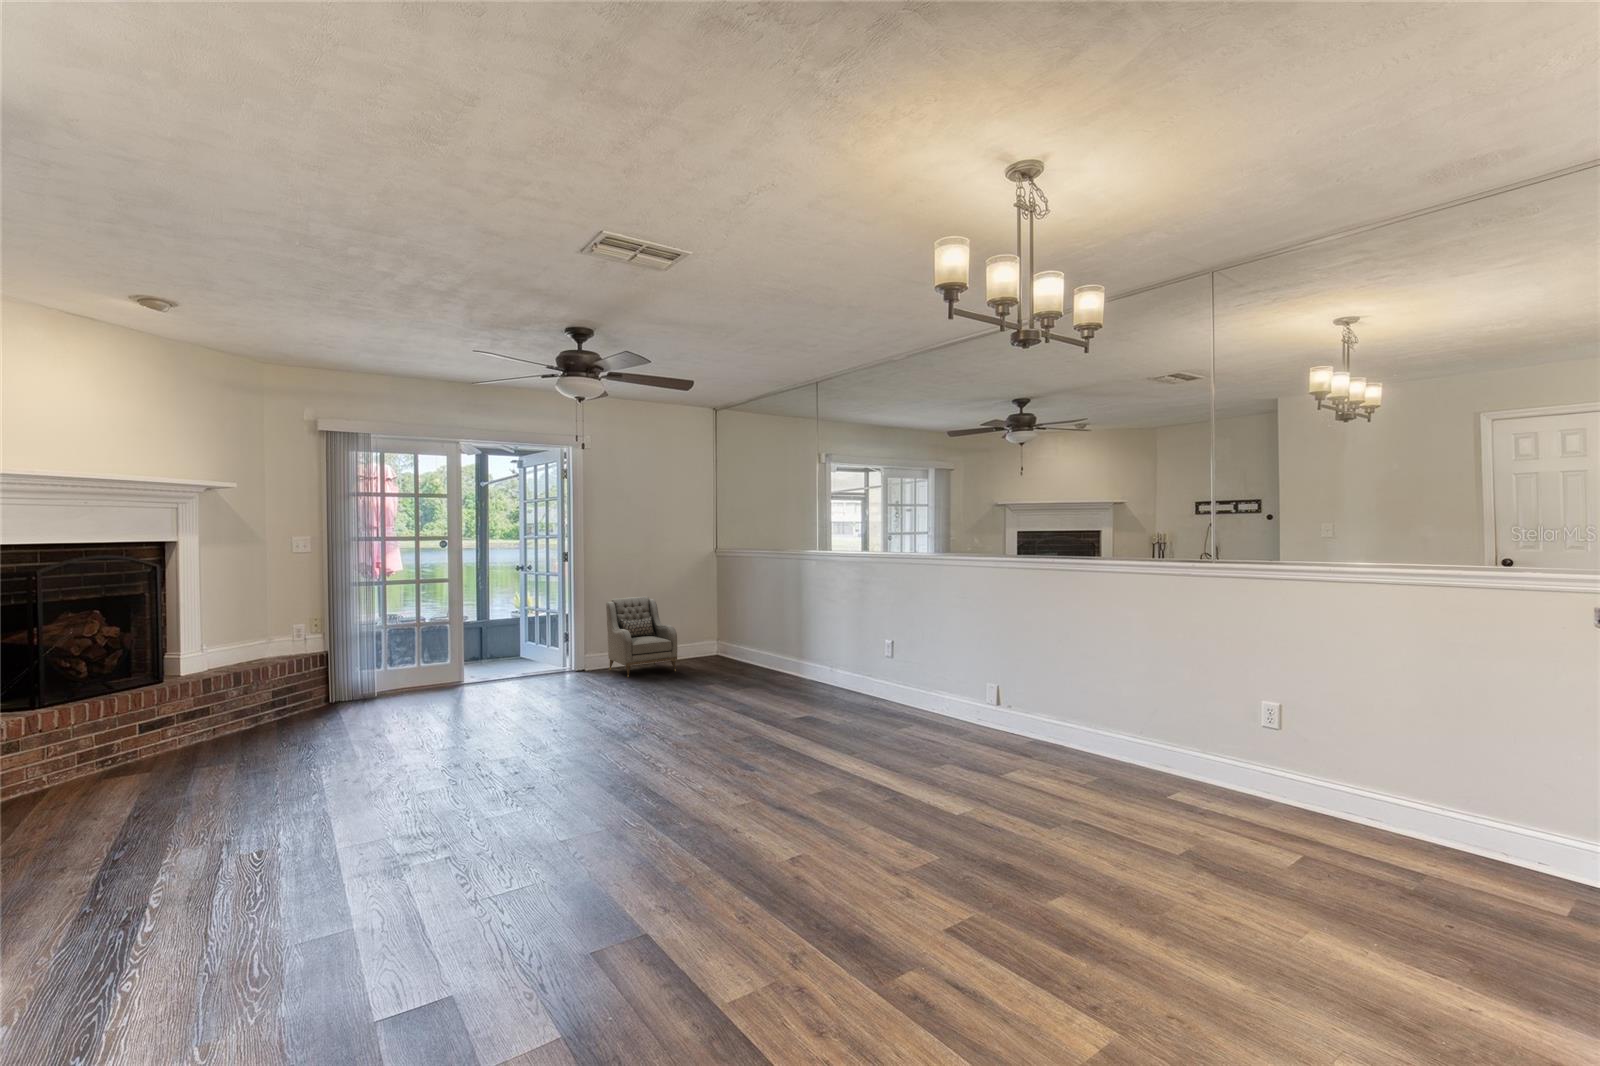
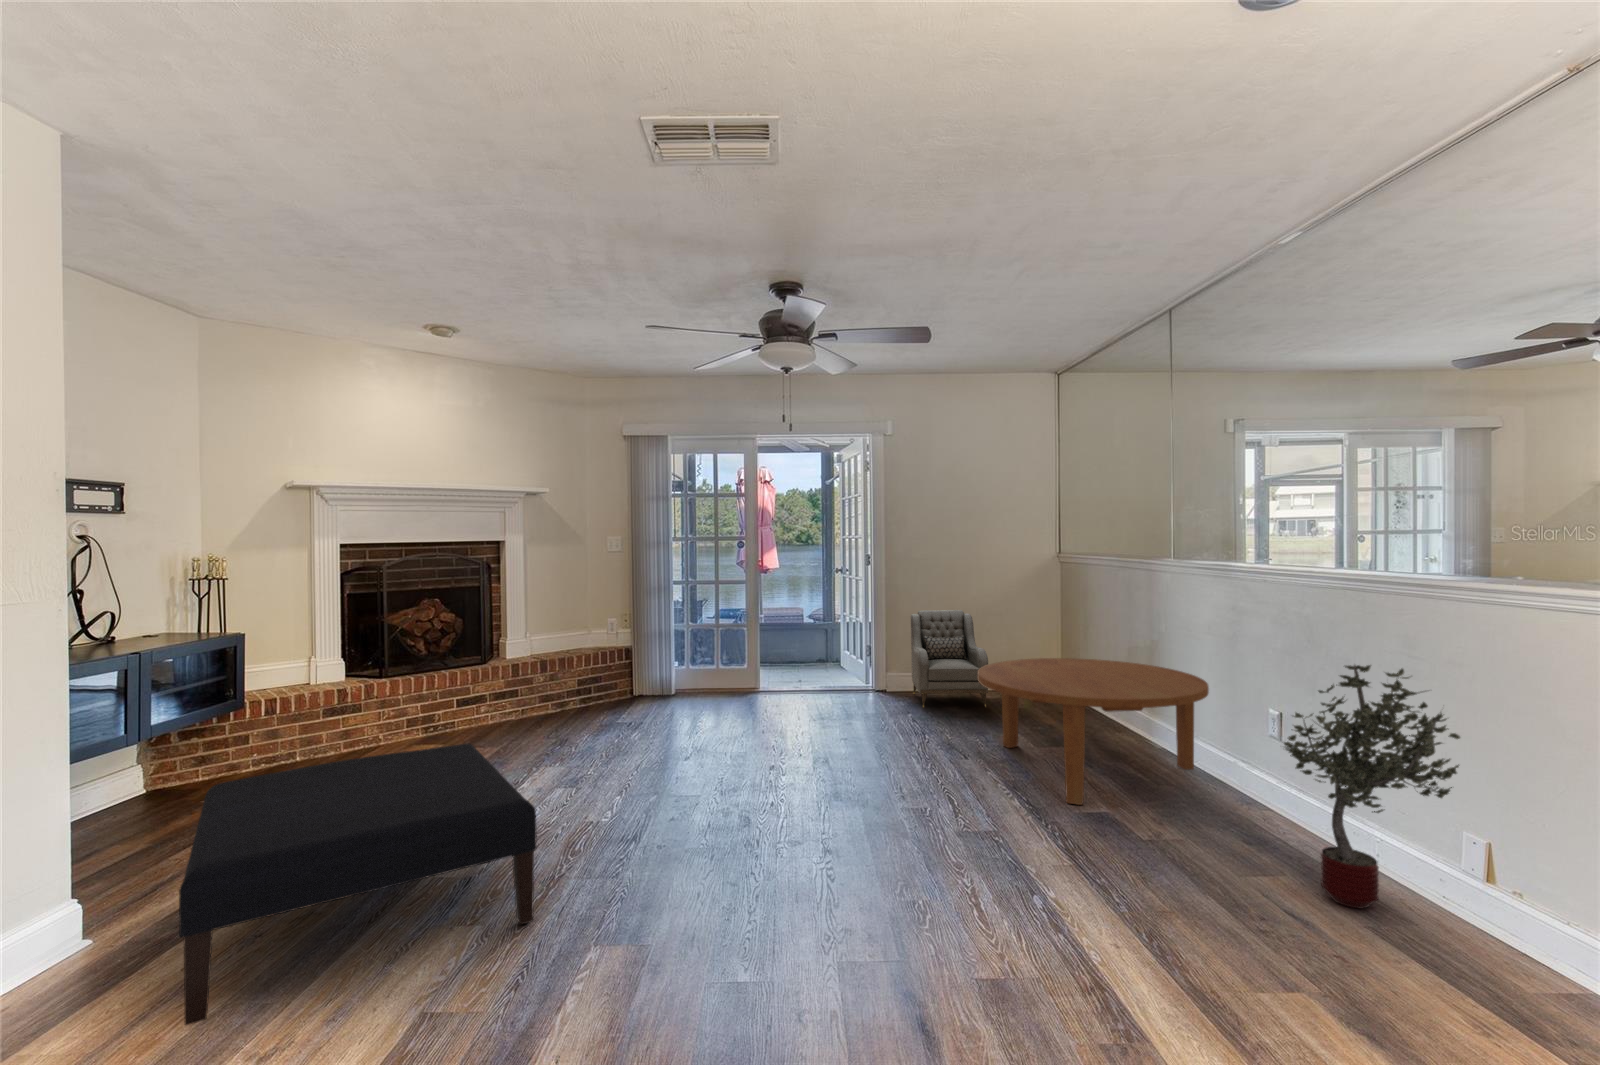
potted tree: none [905,600,991,731] -> present [1284,665,1460,909]
coffee table: none [702,622,851,715] -> present [978,658,1209,805]
ottoman: none [84,732,488,960] -> present [179,744,537,1025]

